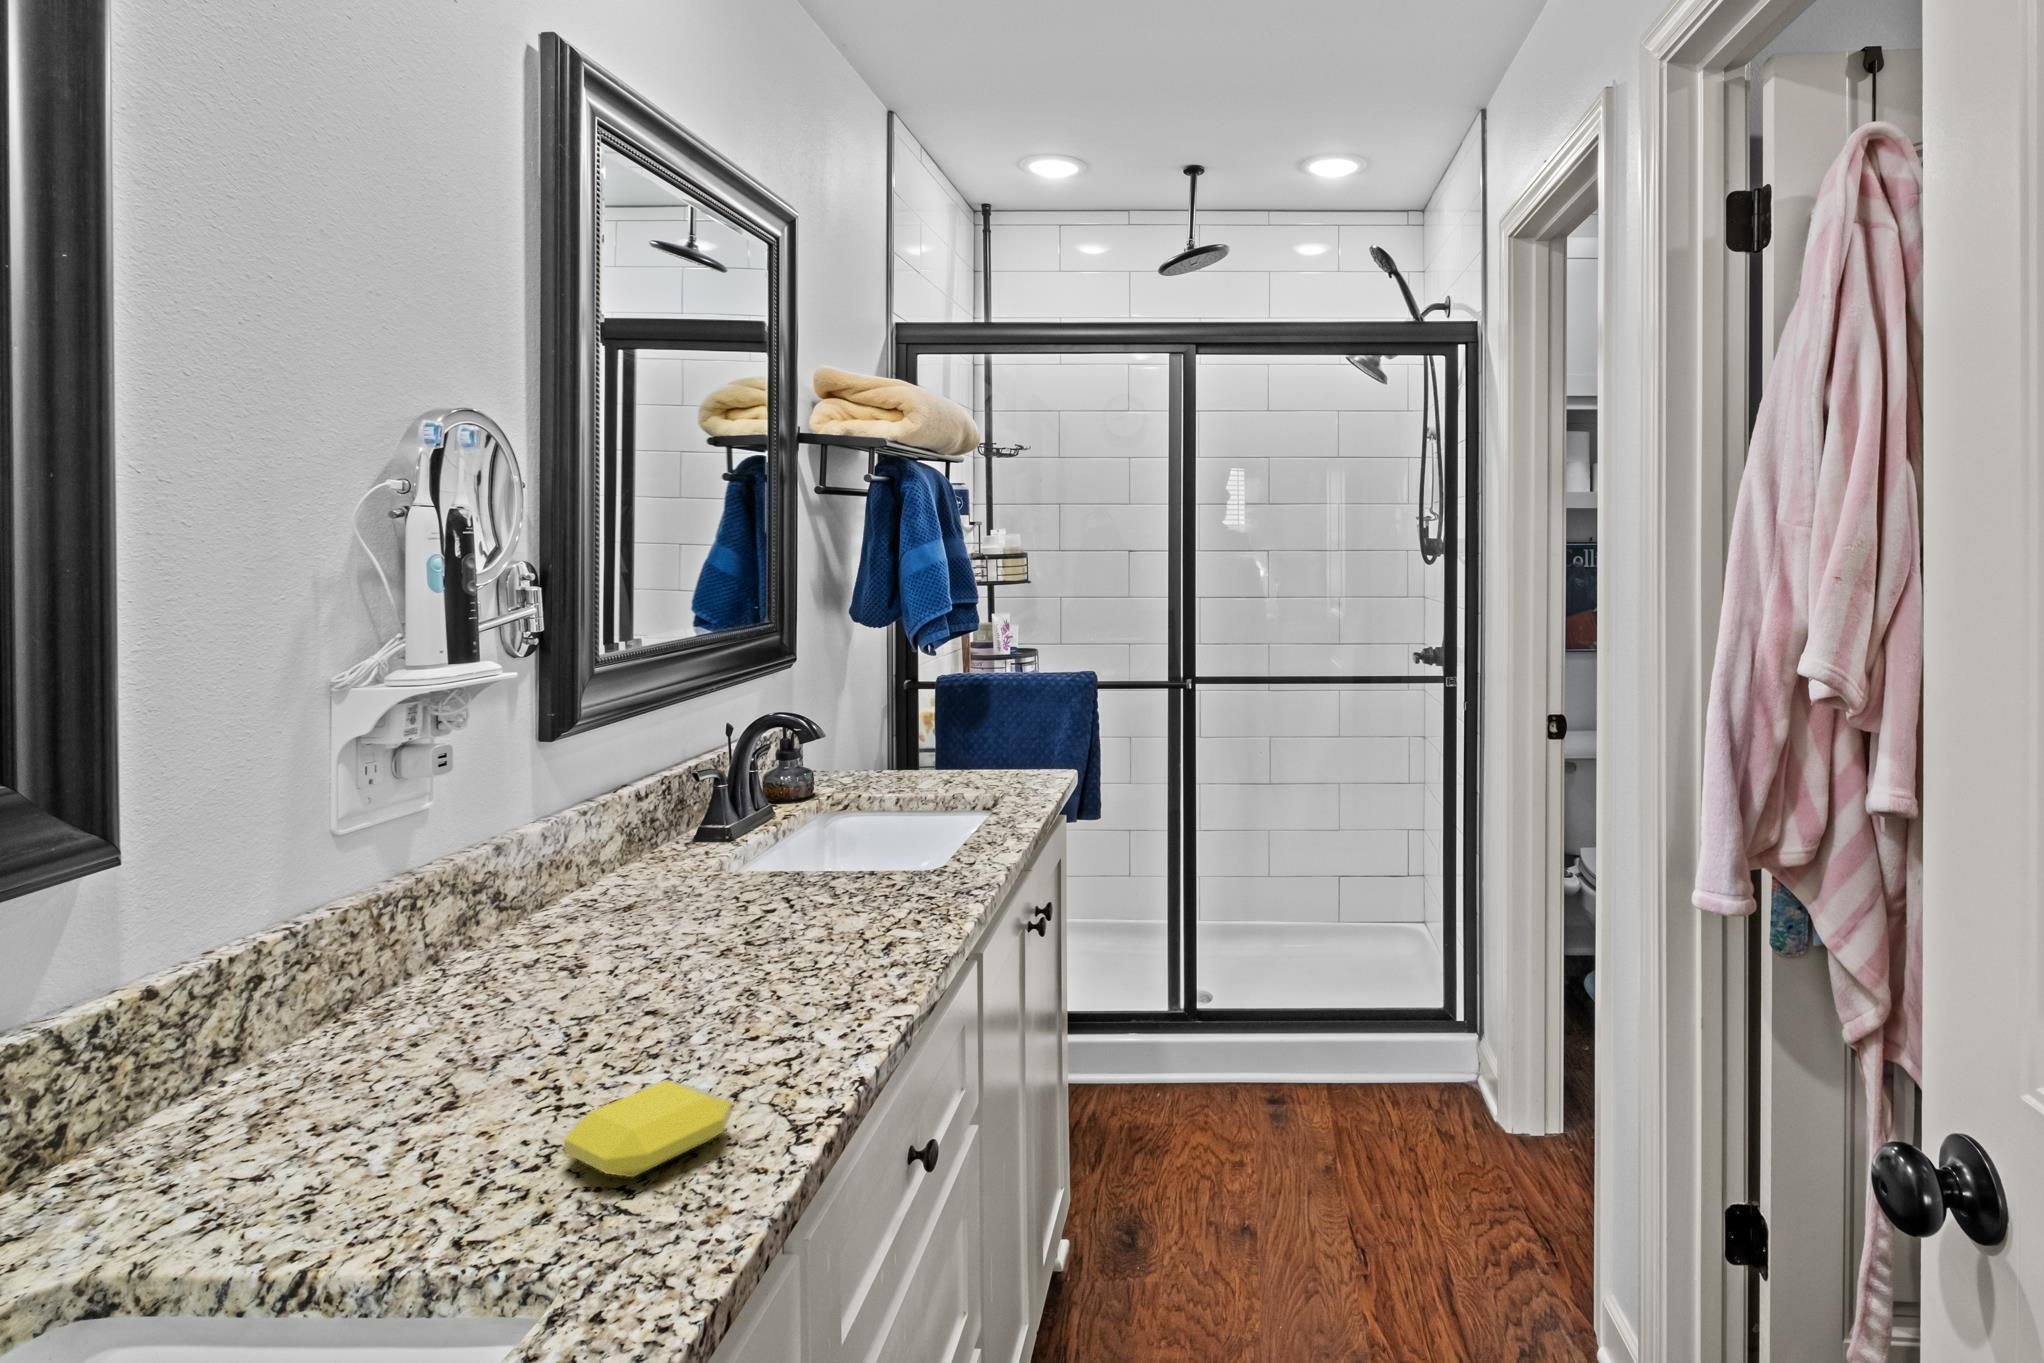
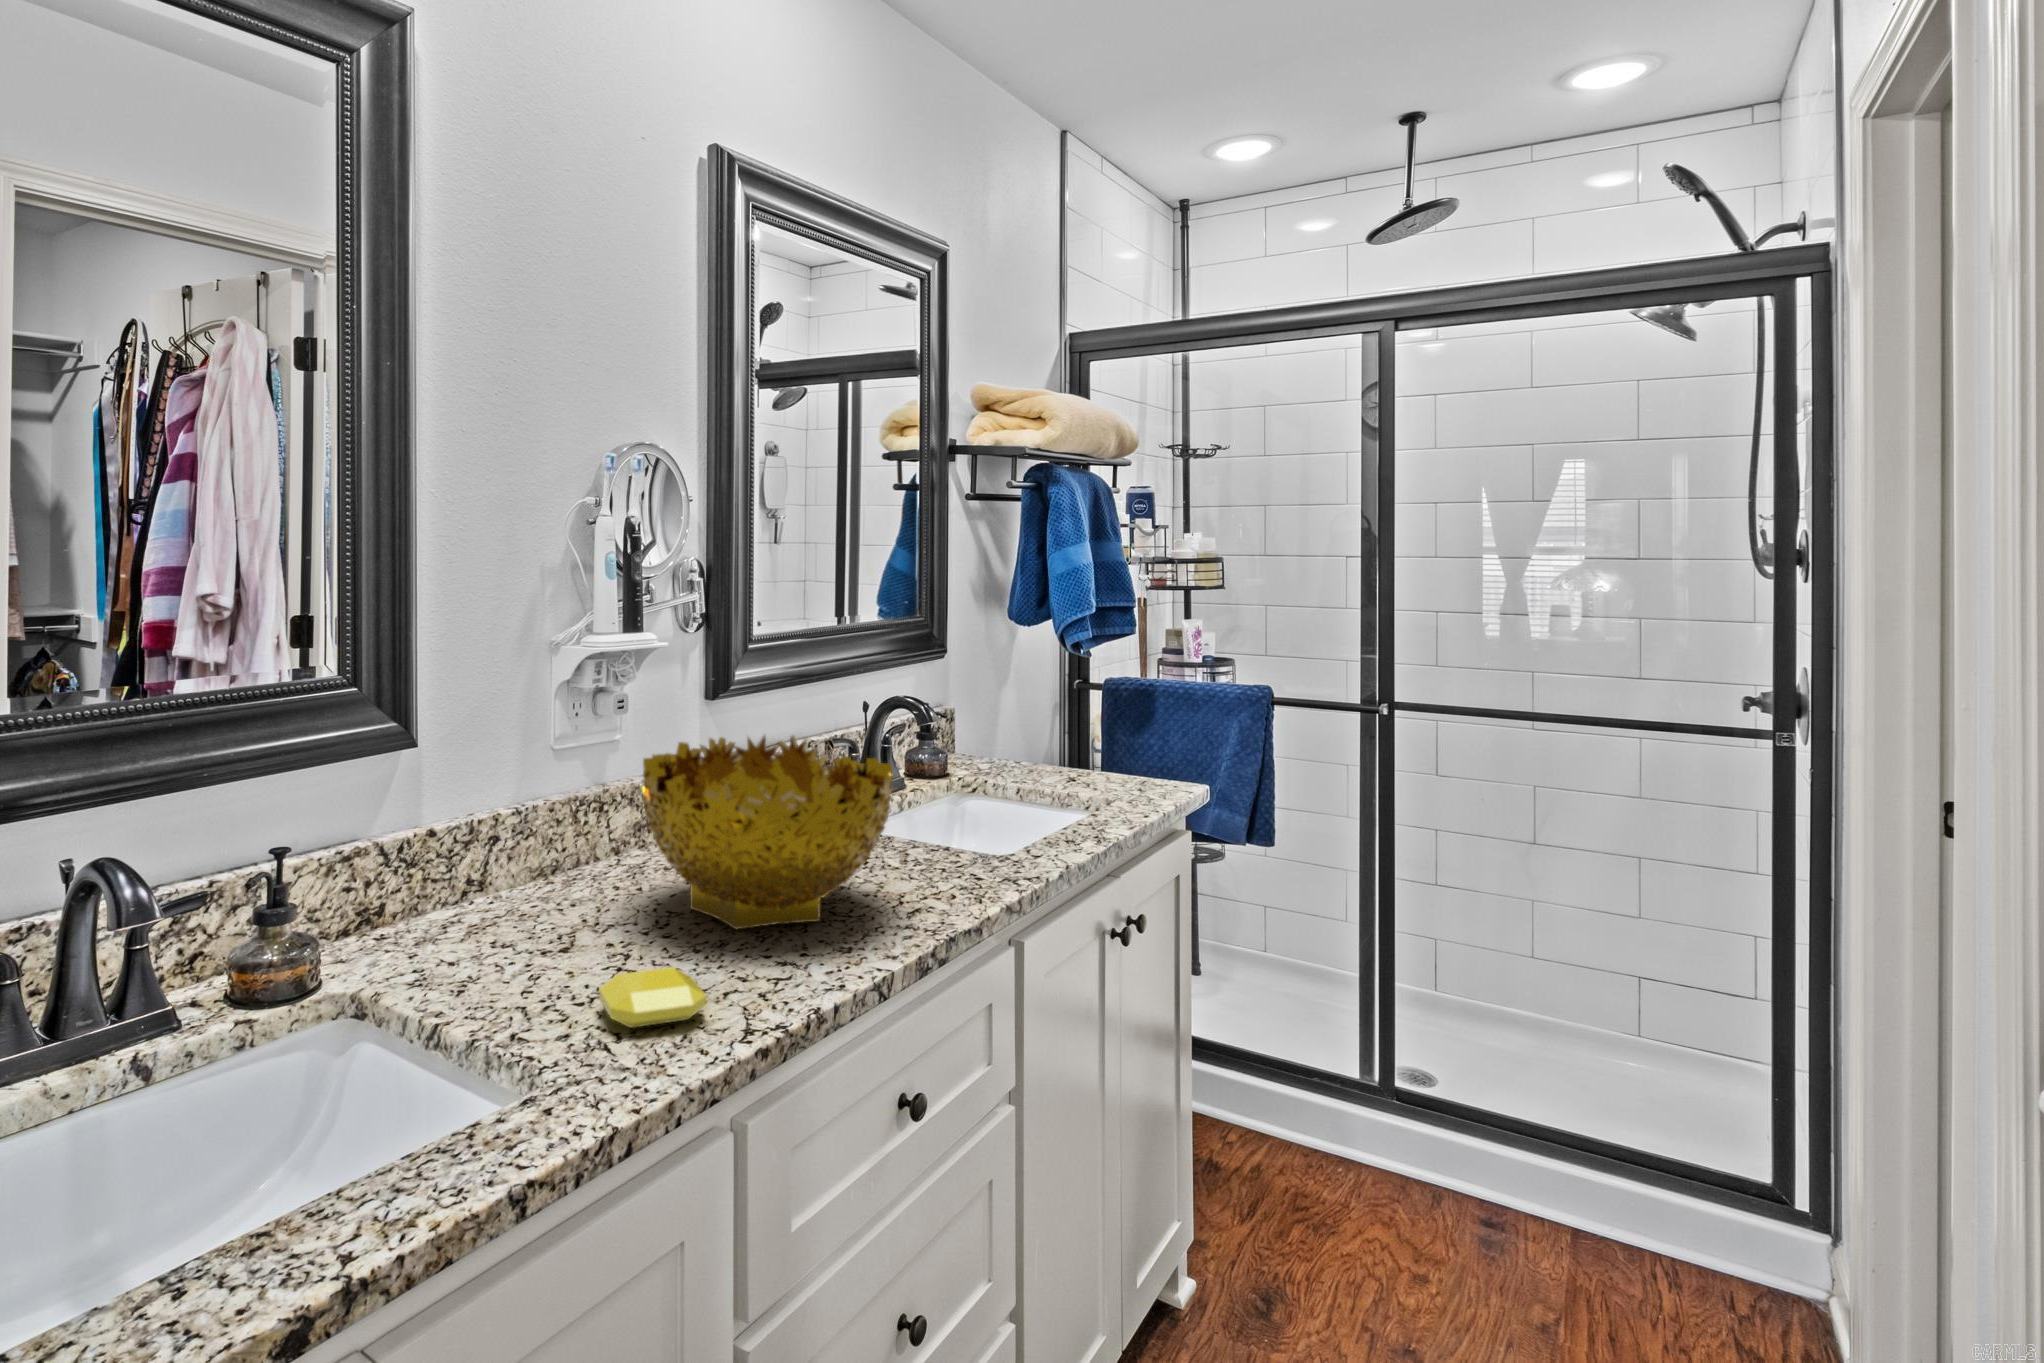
decorative bowl: none [528,768,866,1014] -> present [642,735,893,929]

